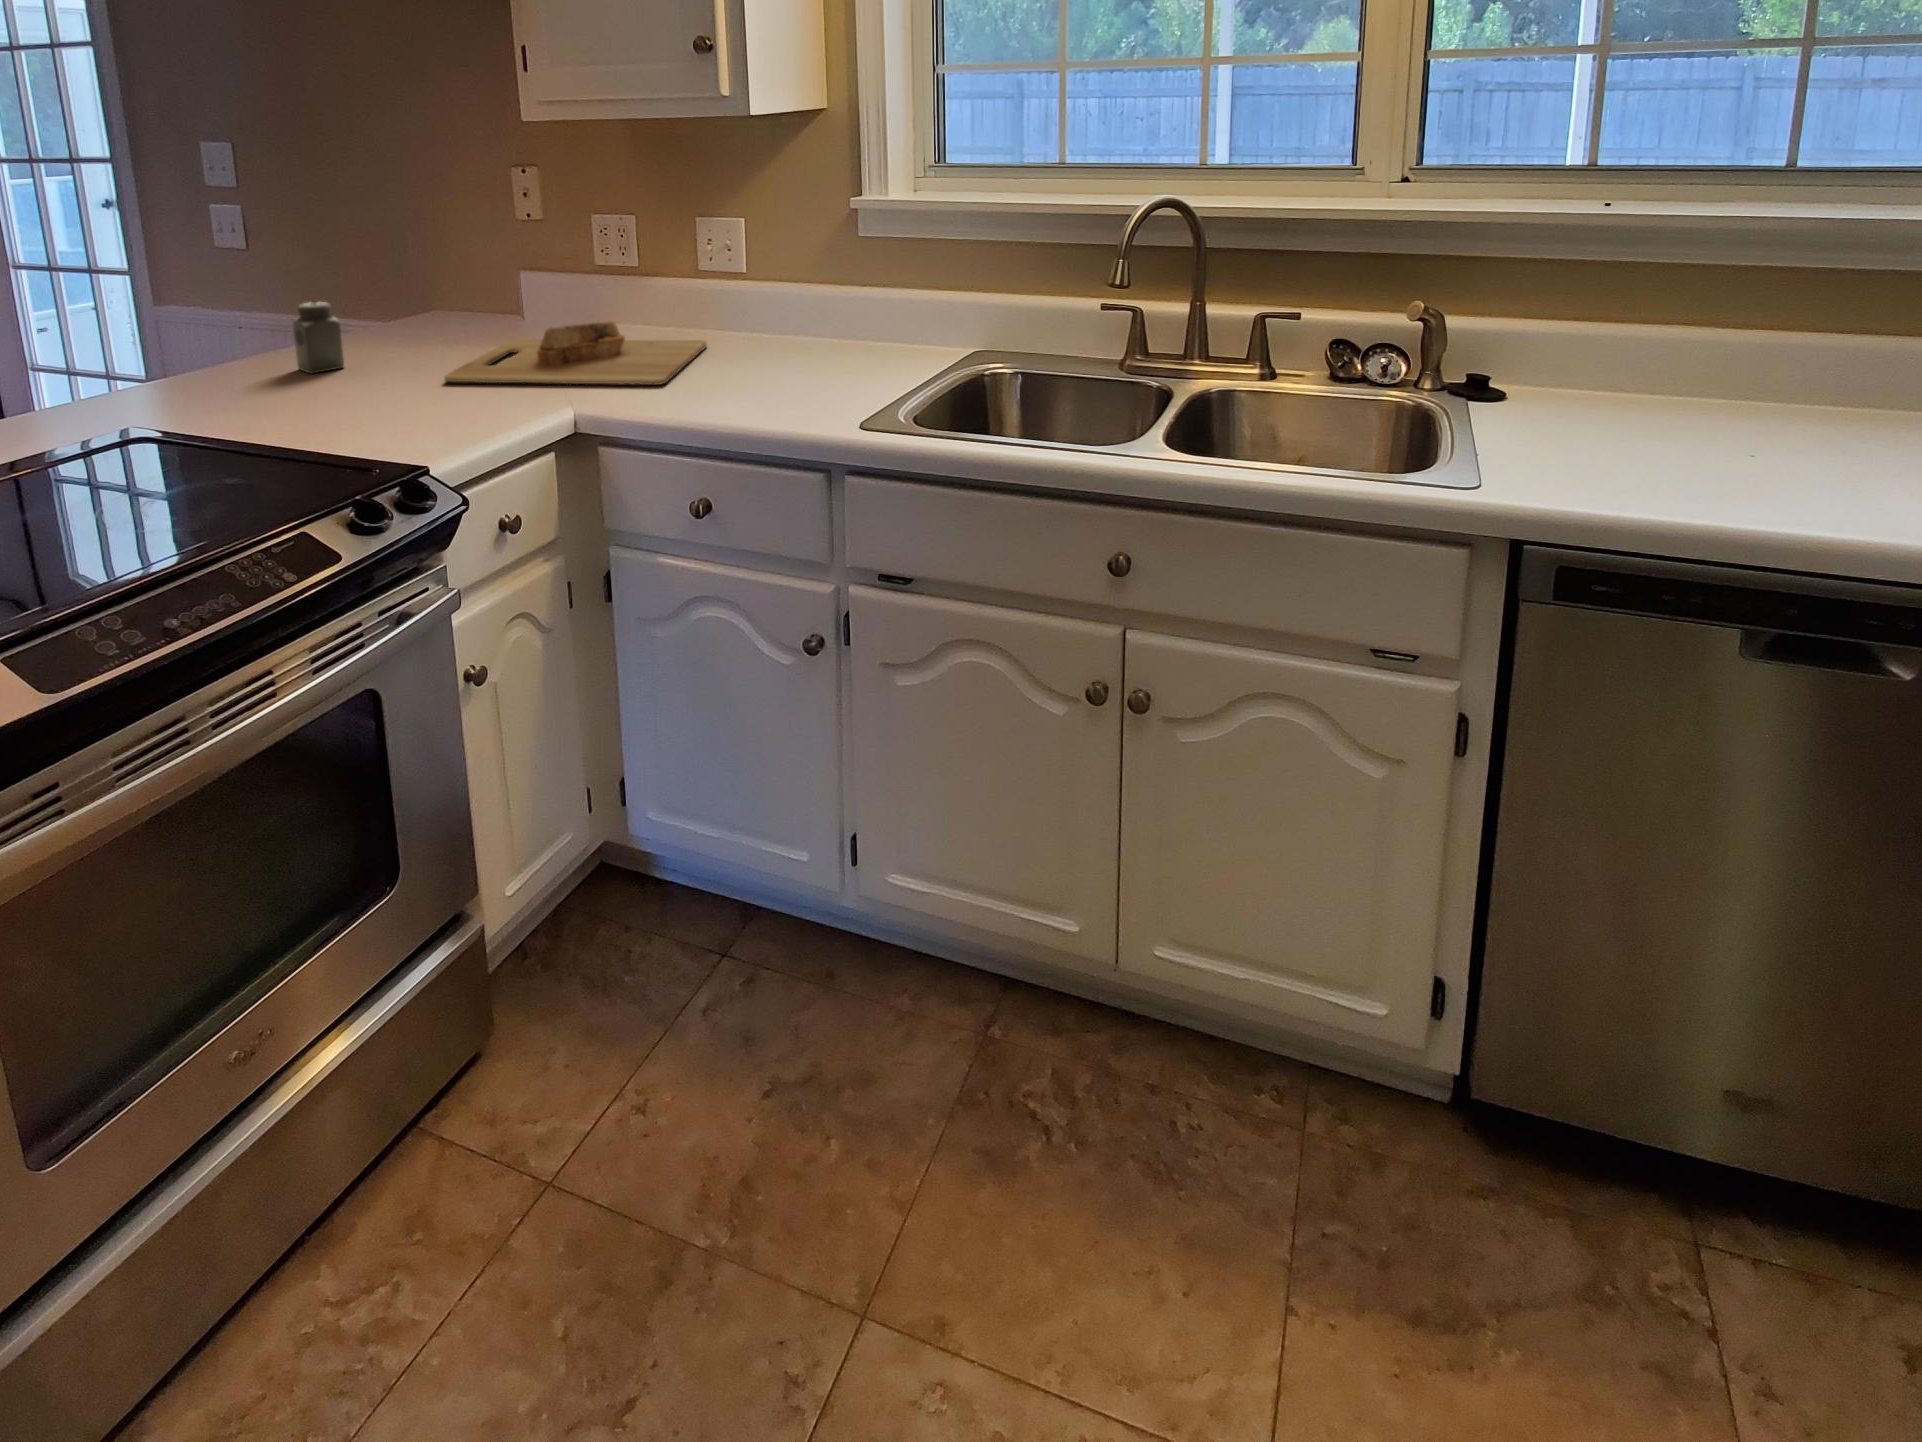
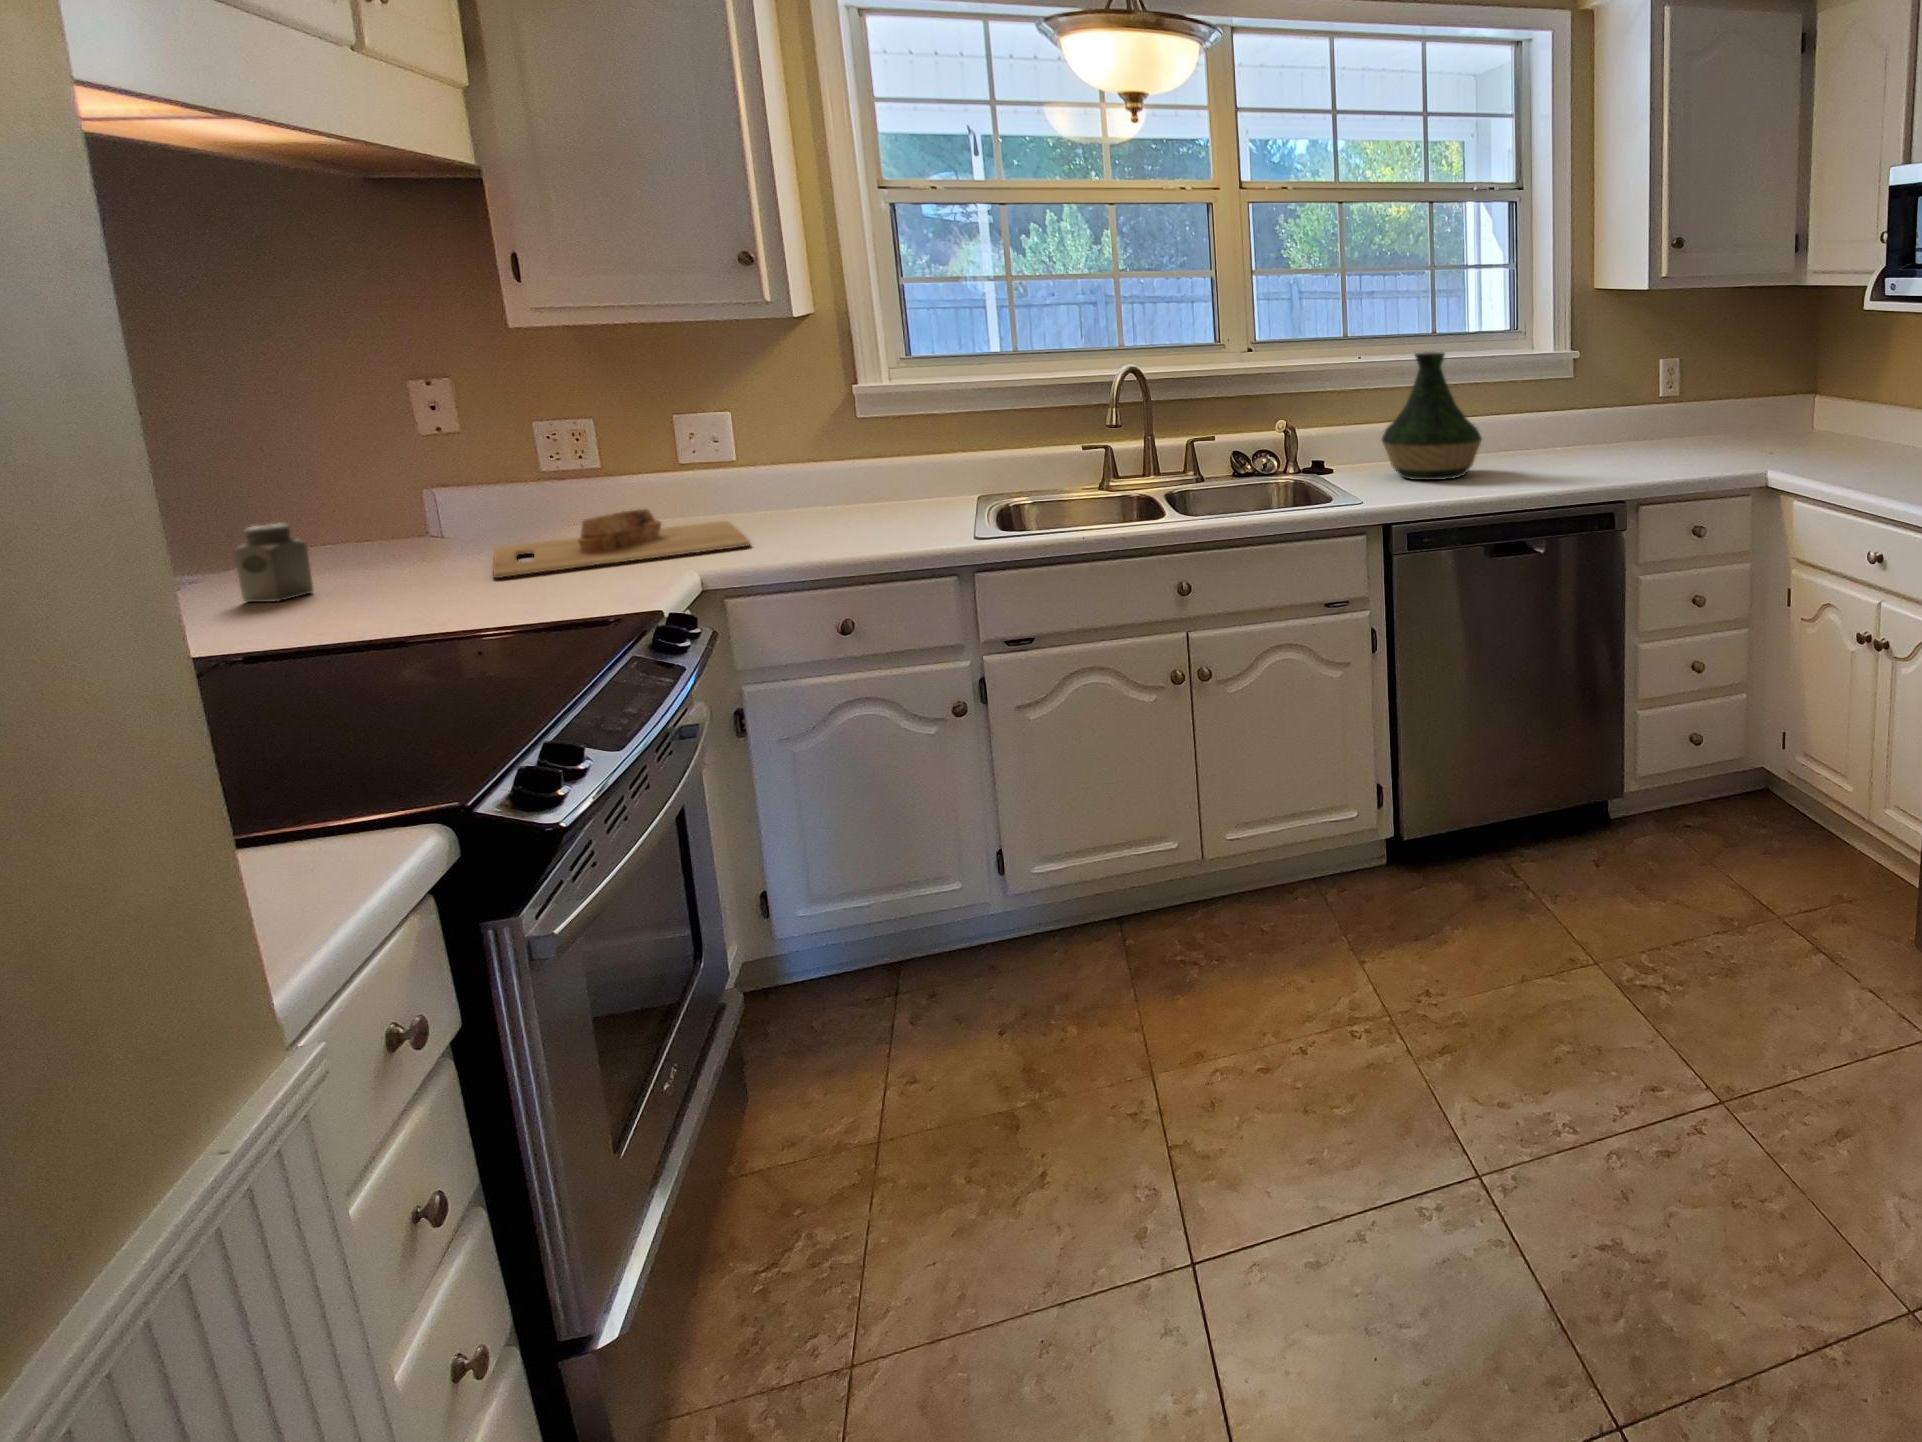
vase: none [1581,211,1819,467] -> present [1382,352,1482,480]

